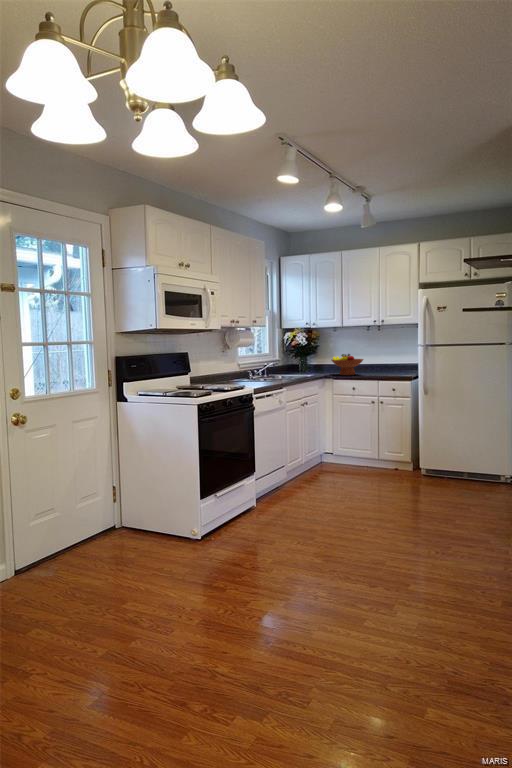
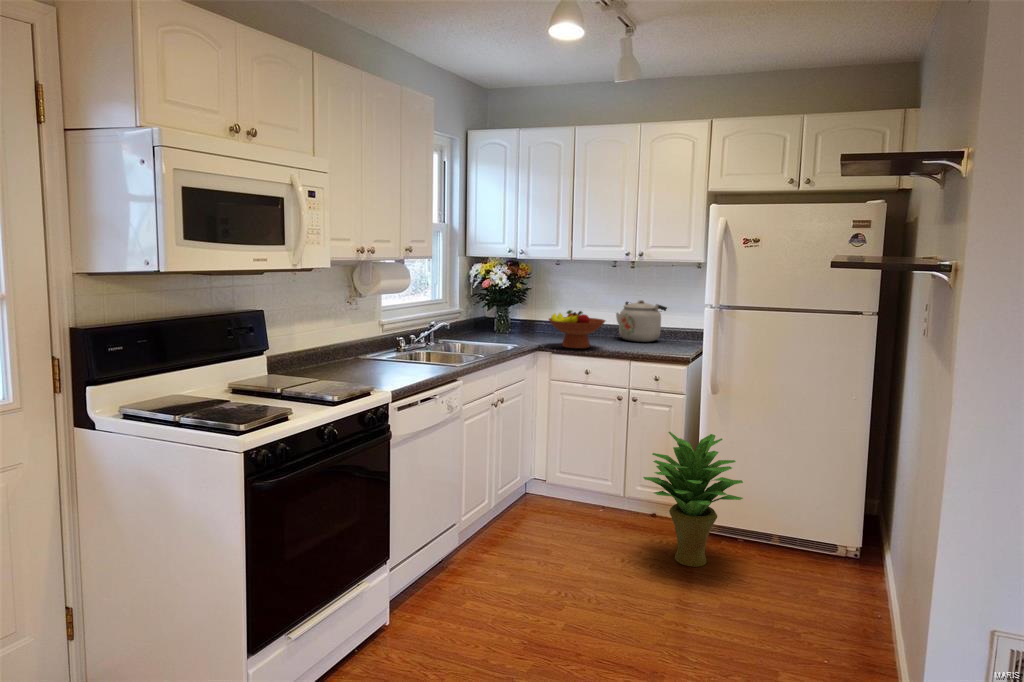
kettle: none [371,349,402,373] -> present [616,300,667,342]
potted plant: none [386,414,442,487] -> present [643,432,743,567]

